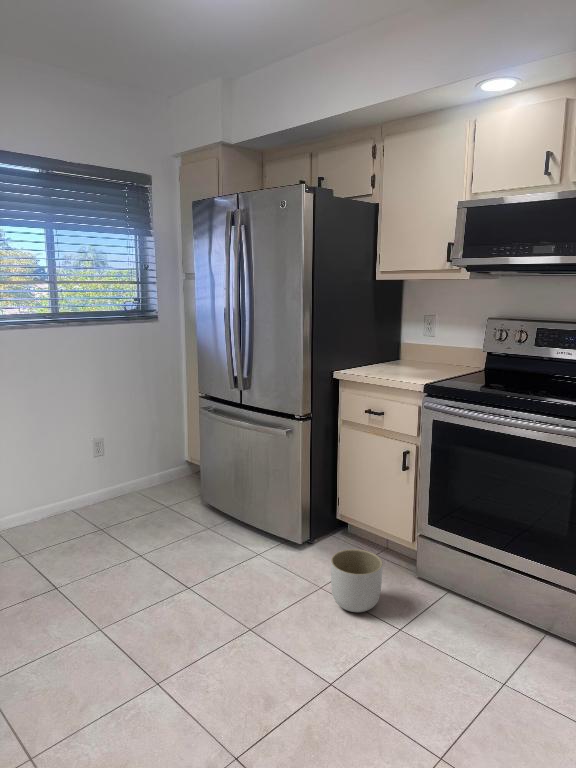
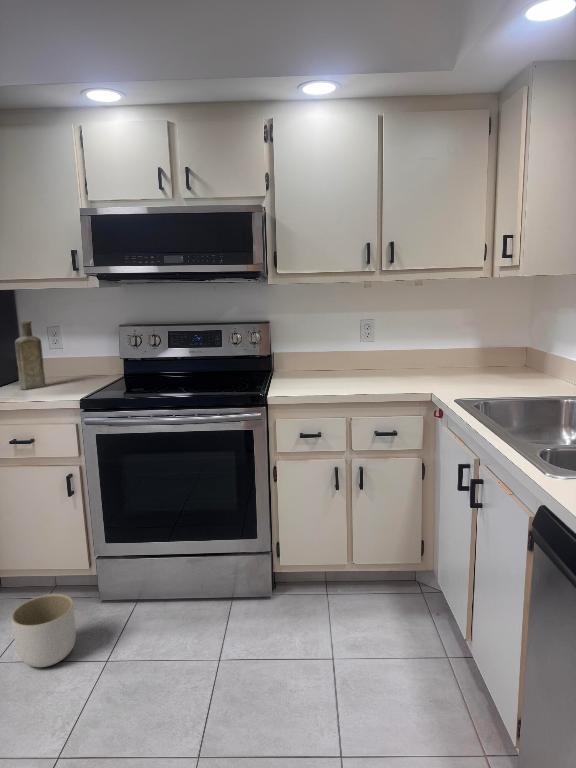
bottle: none [385,307,412,368] -> present [15,321,46,389]

